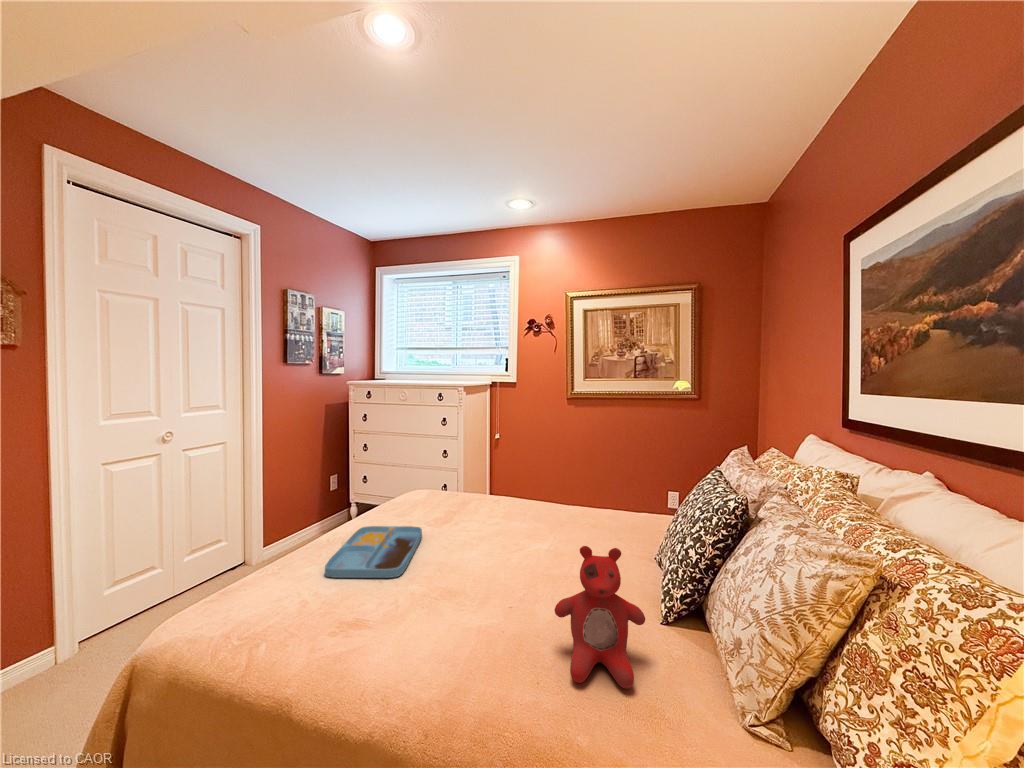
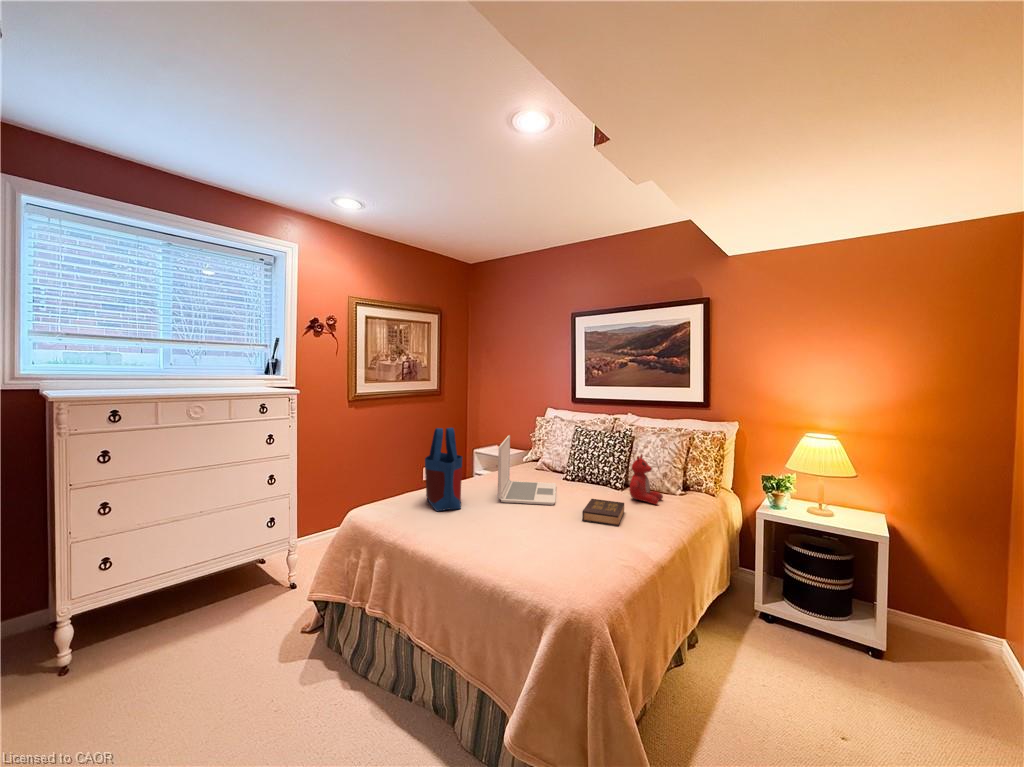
tote bag: none [406,426,466,523] -> present [425,428,462,512]
laptop: none [460,455,583,569] -> present [498,435,556,505]
tray: present [325,526,422,578] -> none [462,505,550,538]
hardback book: none [395,585,487,641] -> present [582,499,624,526]

